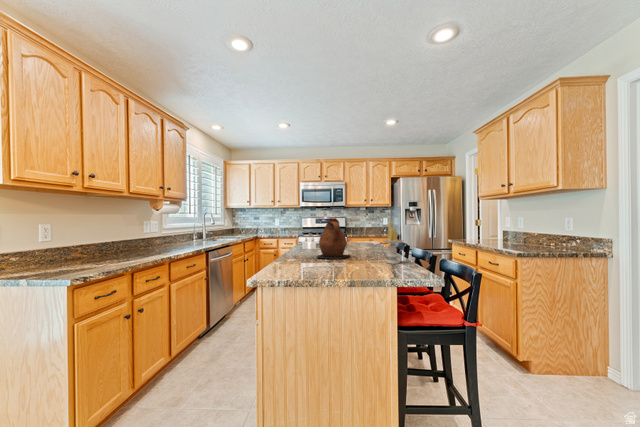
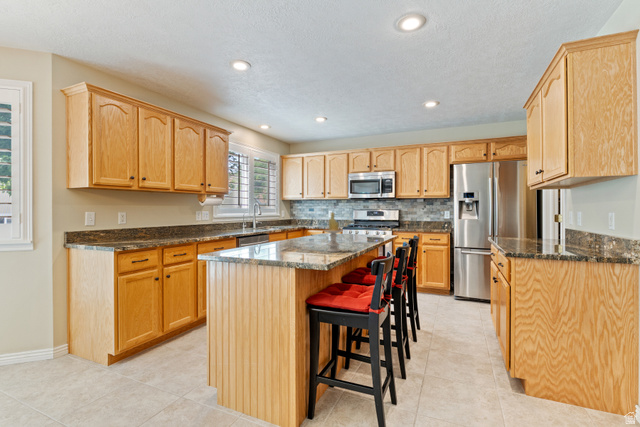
ceramic pitcher: present [317,218,350,259] -> none [288,209,322,246]

